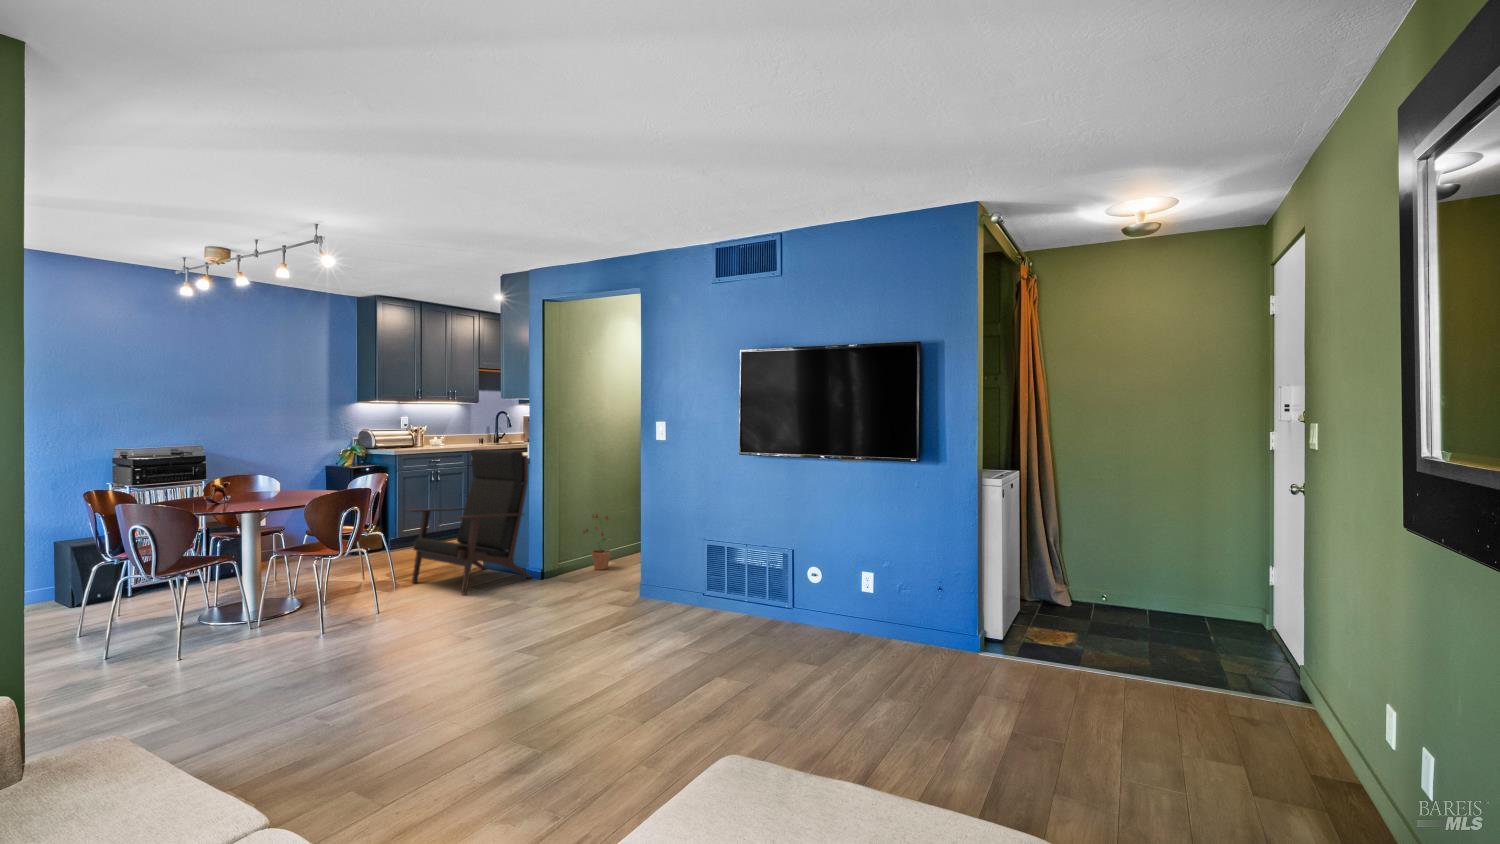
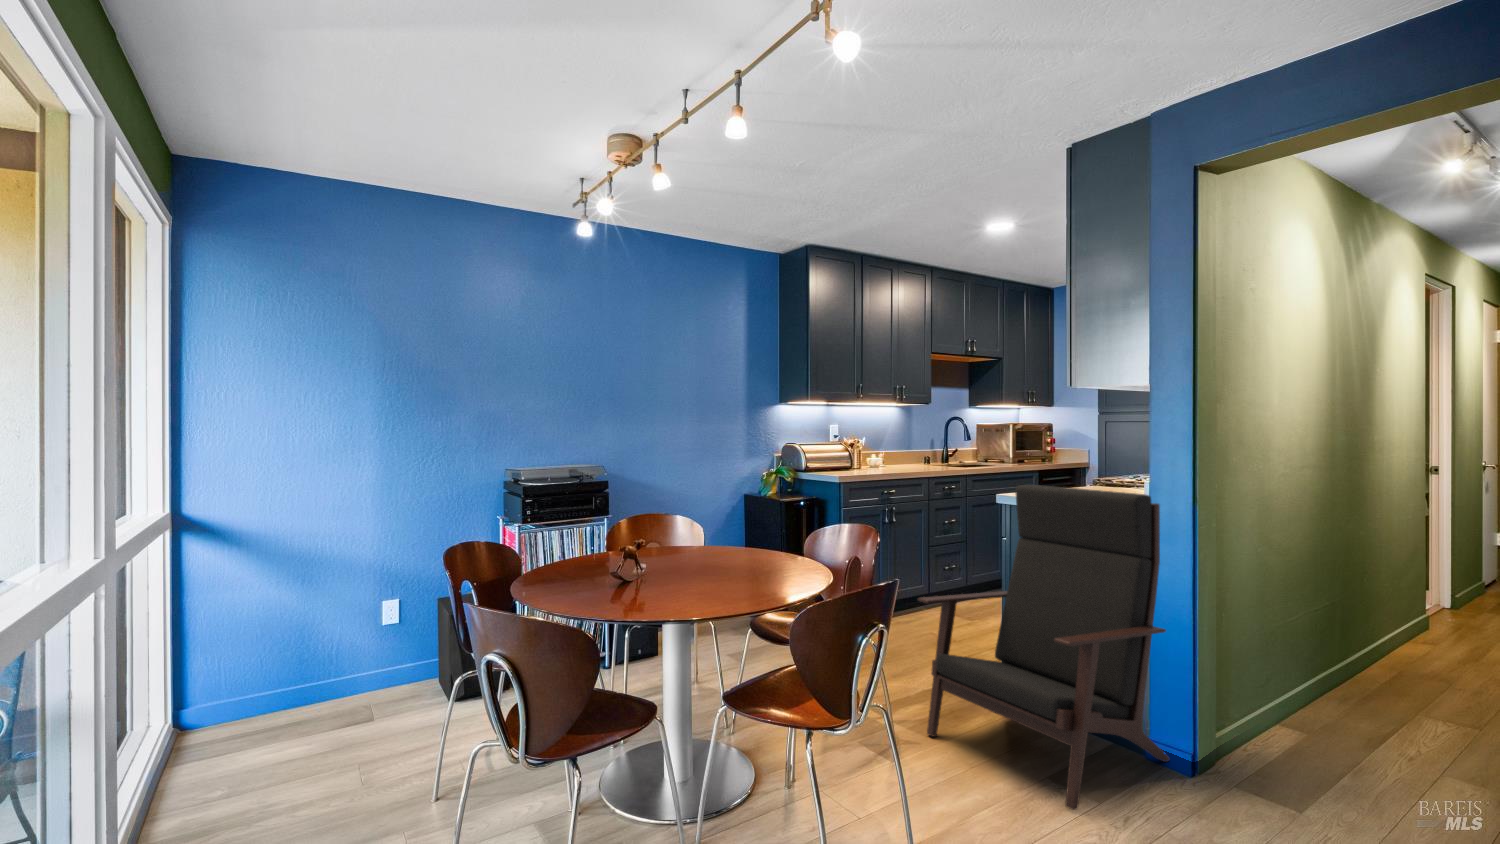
potted plant: present [583,514,612,570] -> none [1256,626,1334,753]

